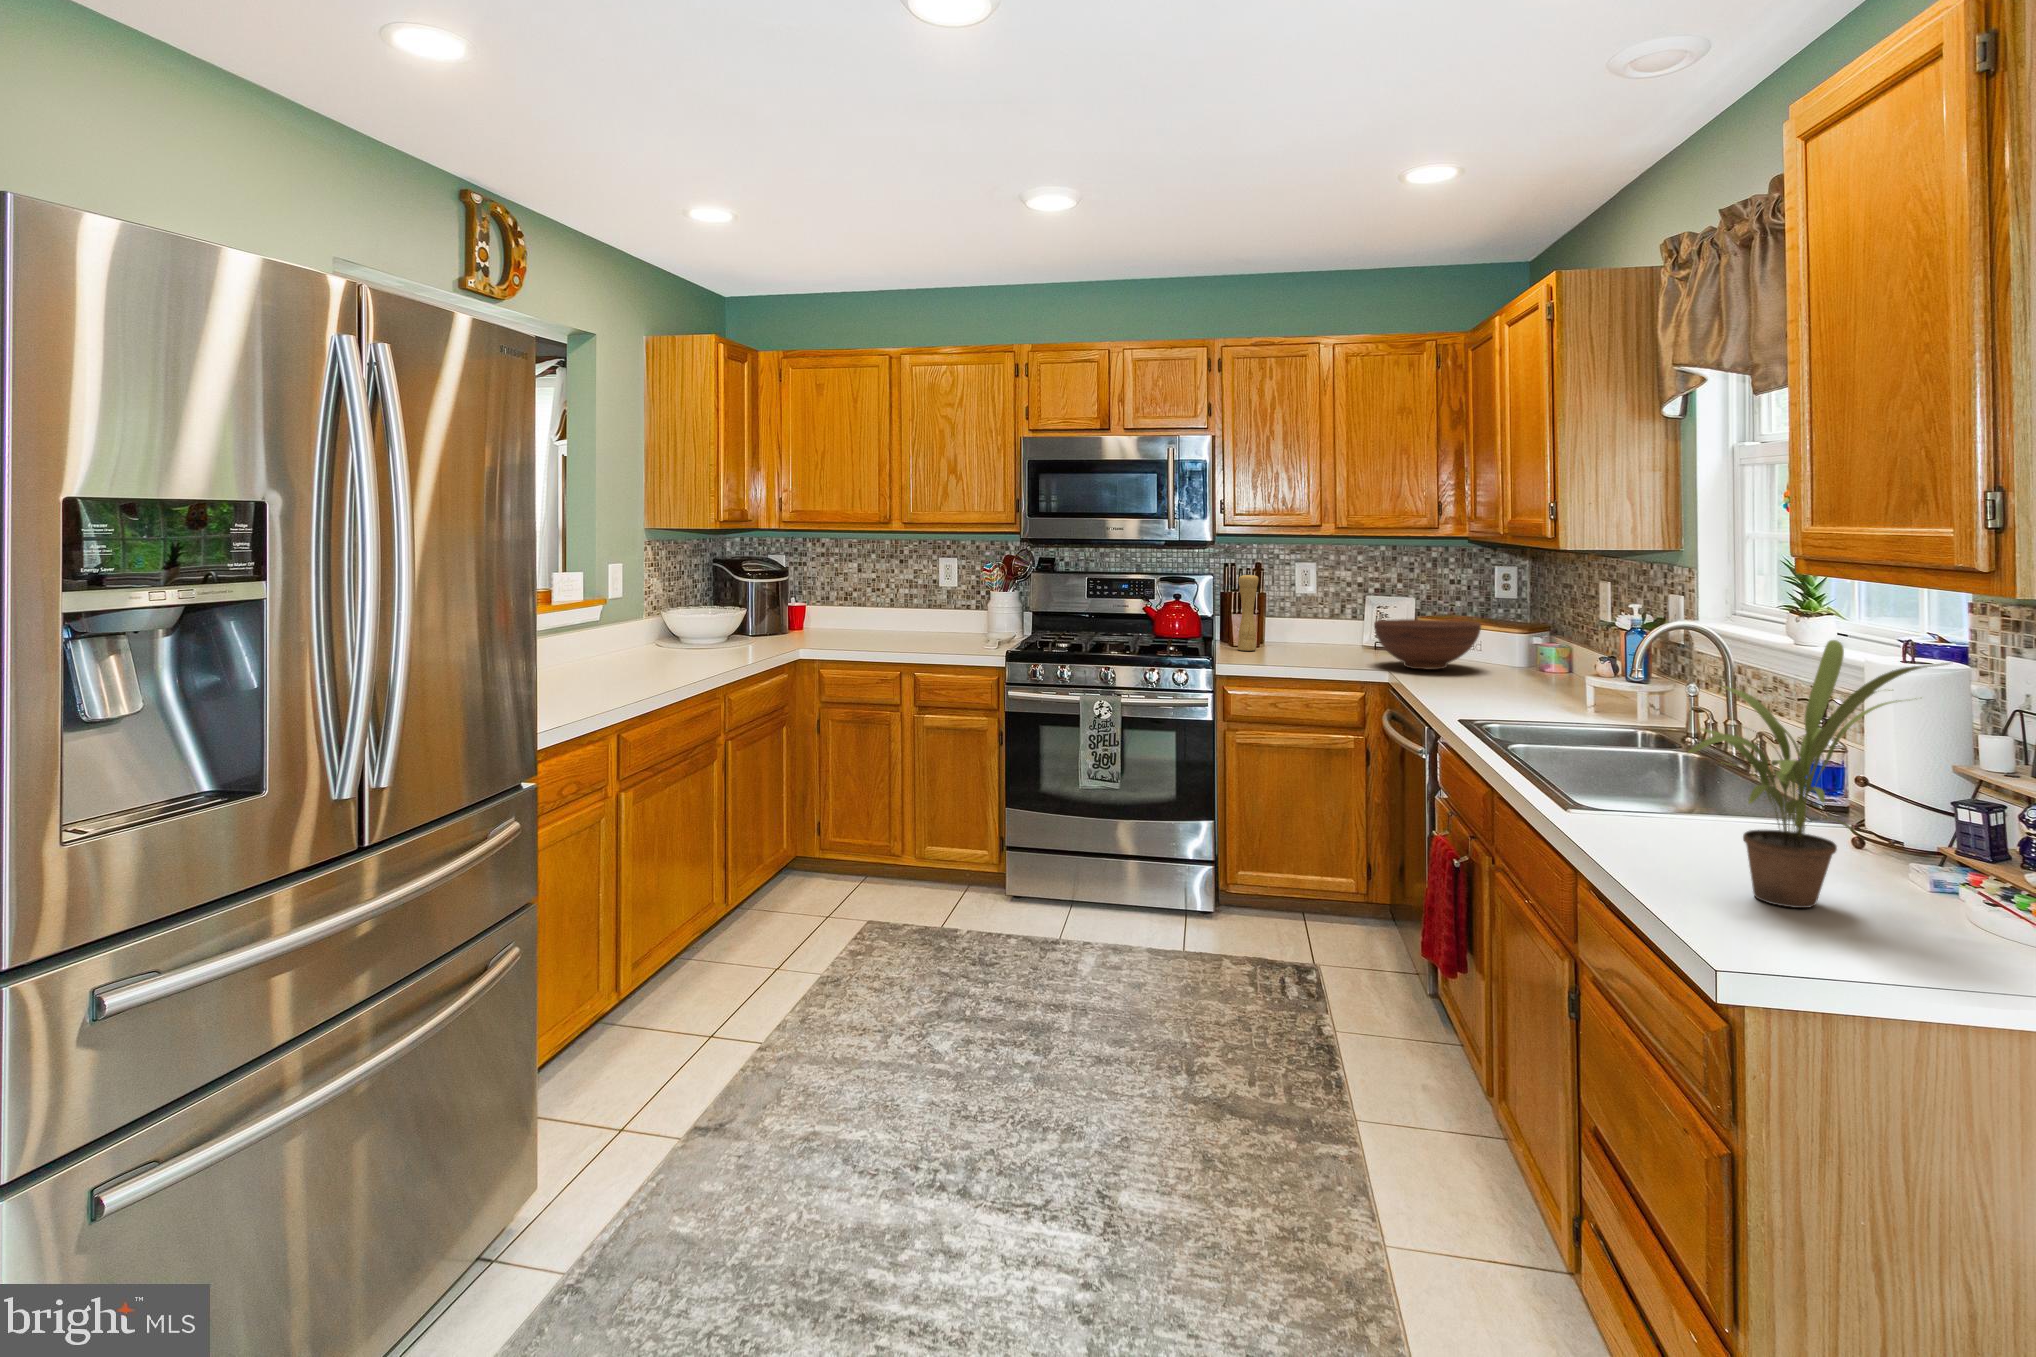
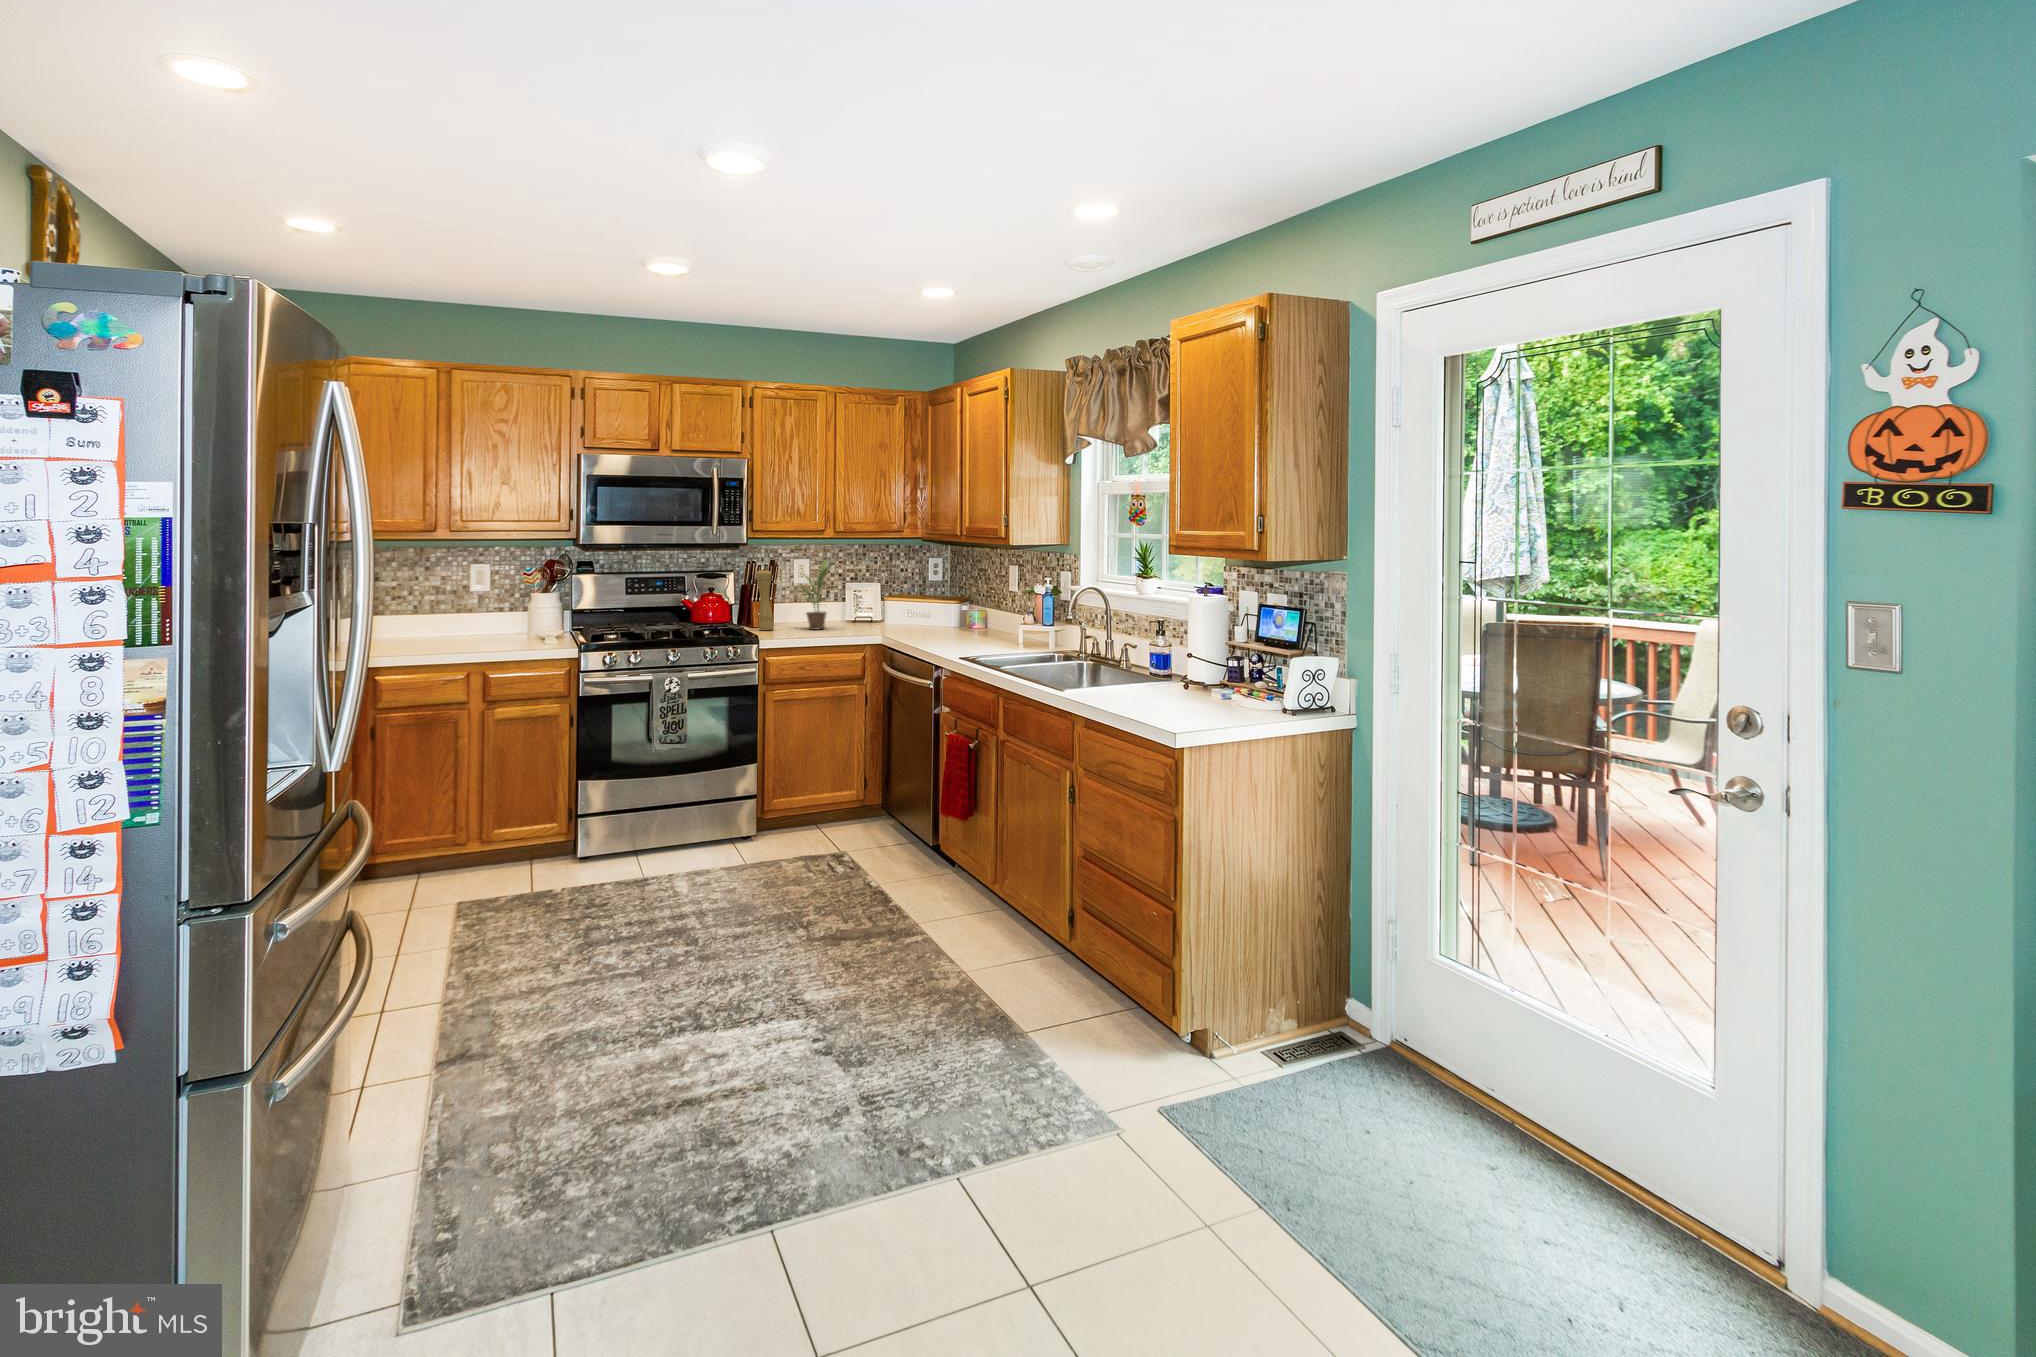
fruit bowl: present [1374,619,1481,670] -> none [866,598,938,633]
potted plant: present [1688,640,1948,908] -> present [797,560,837,630]

